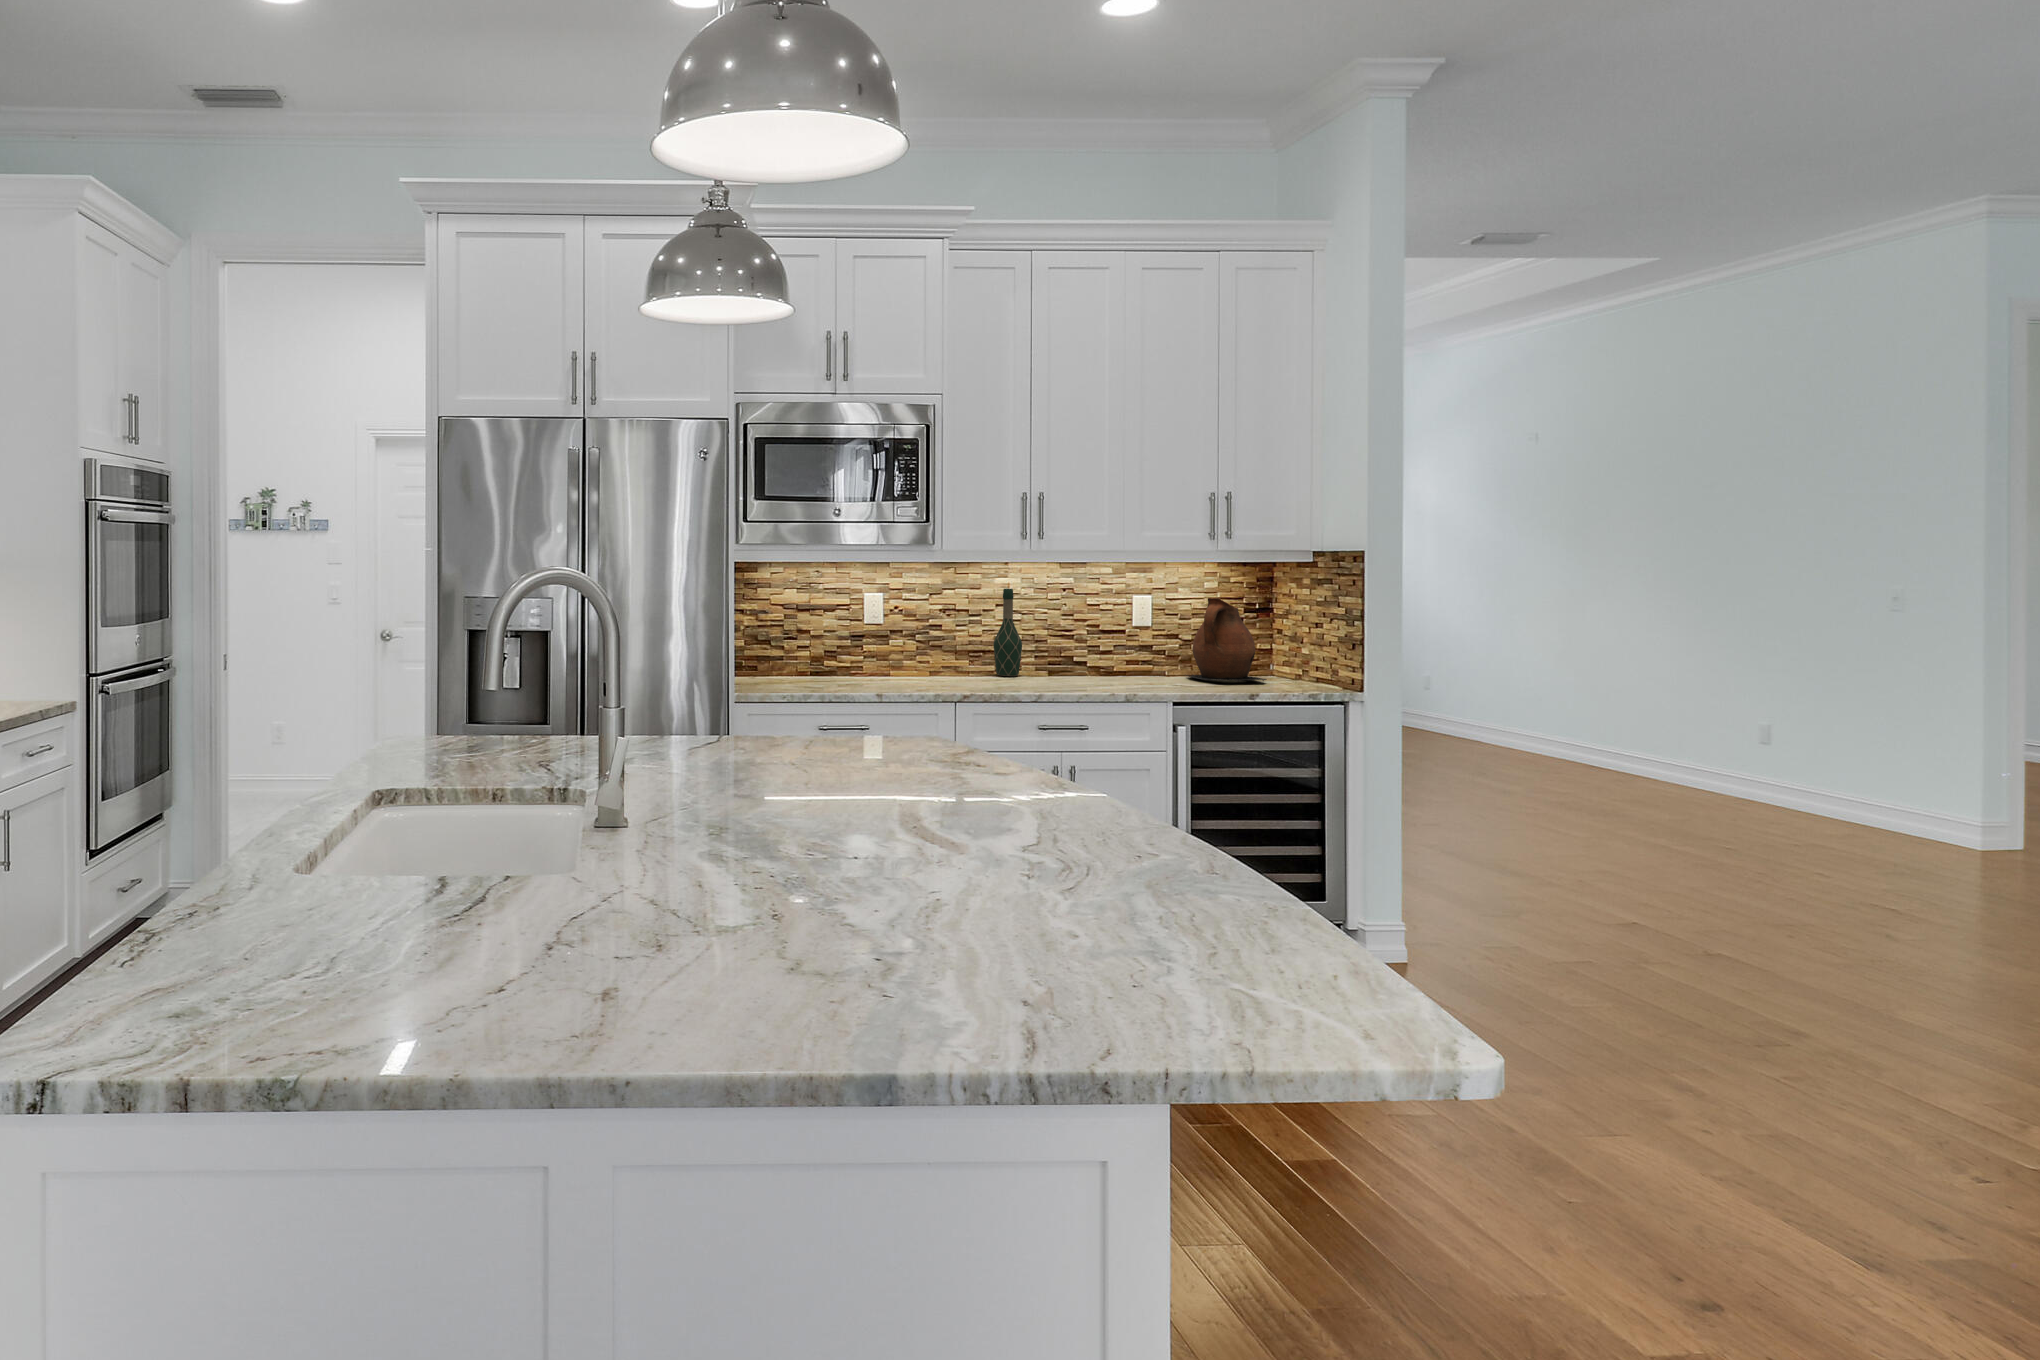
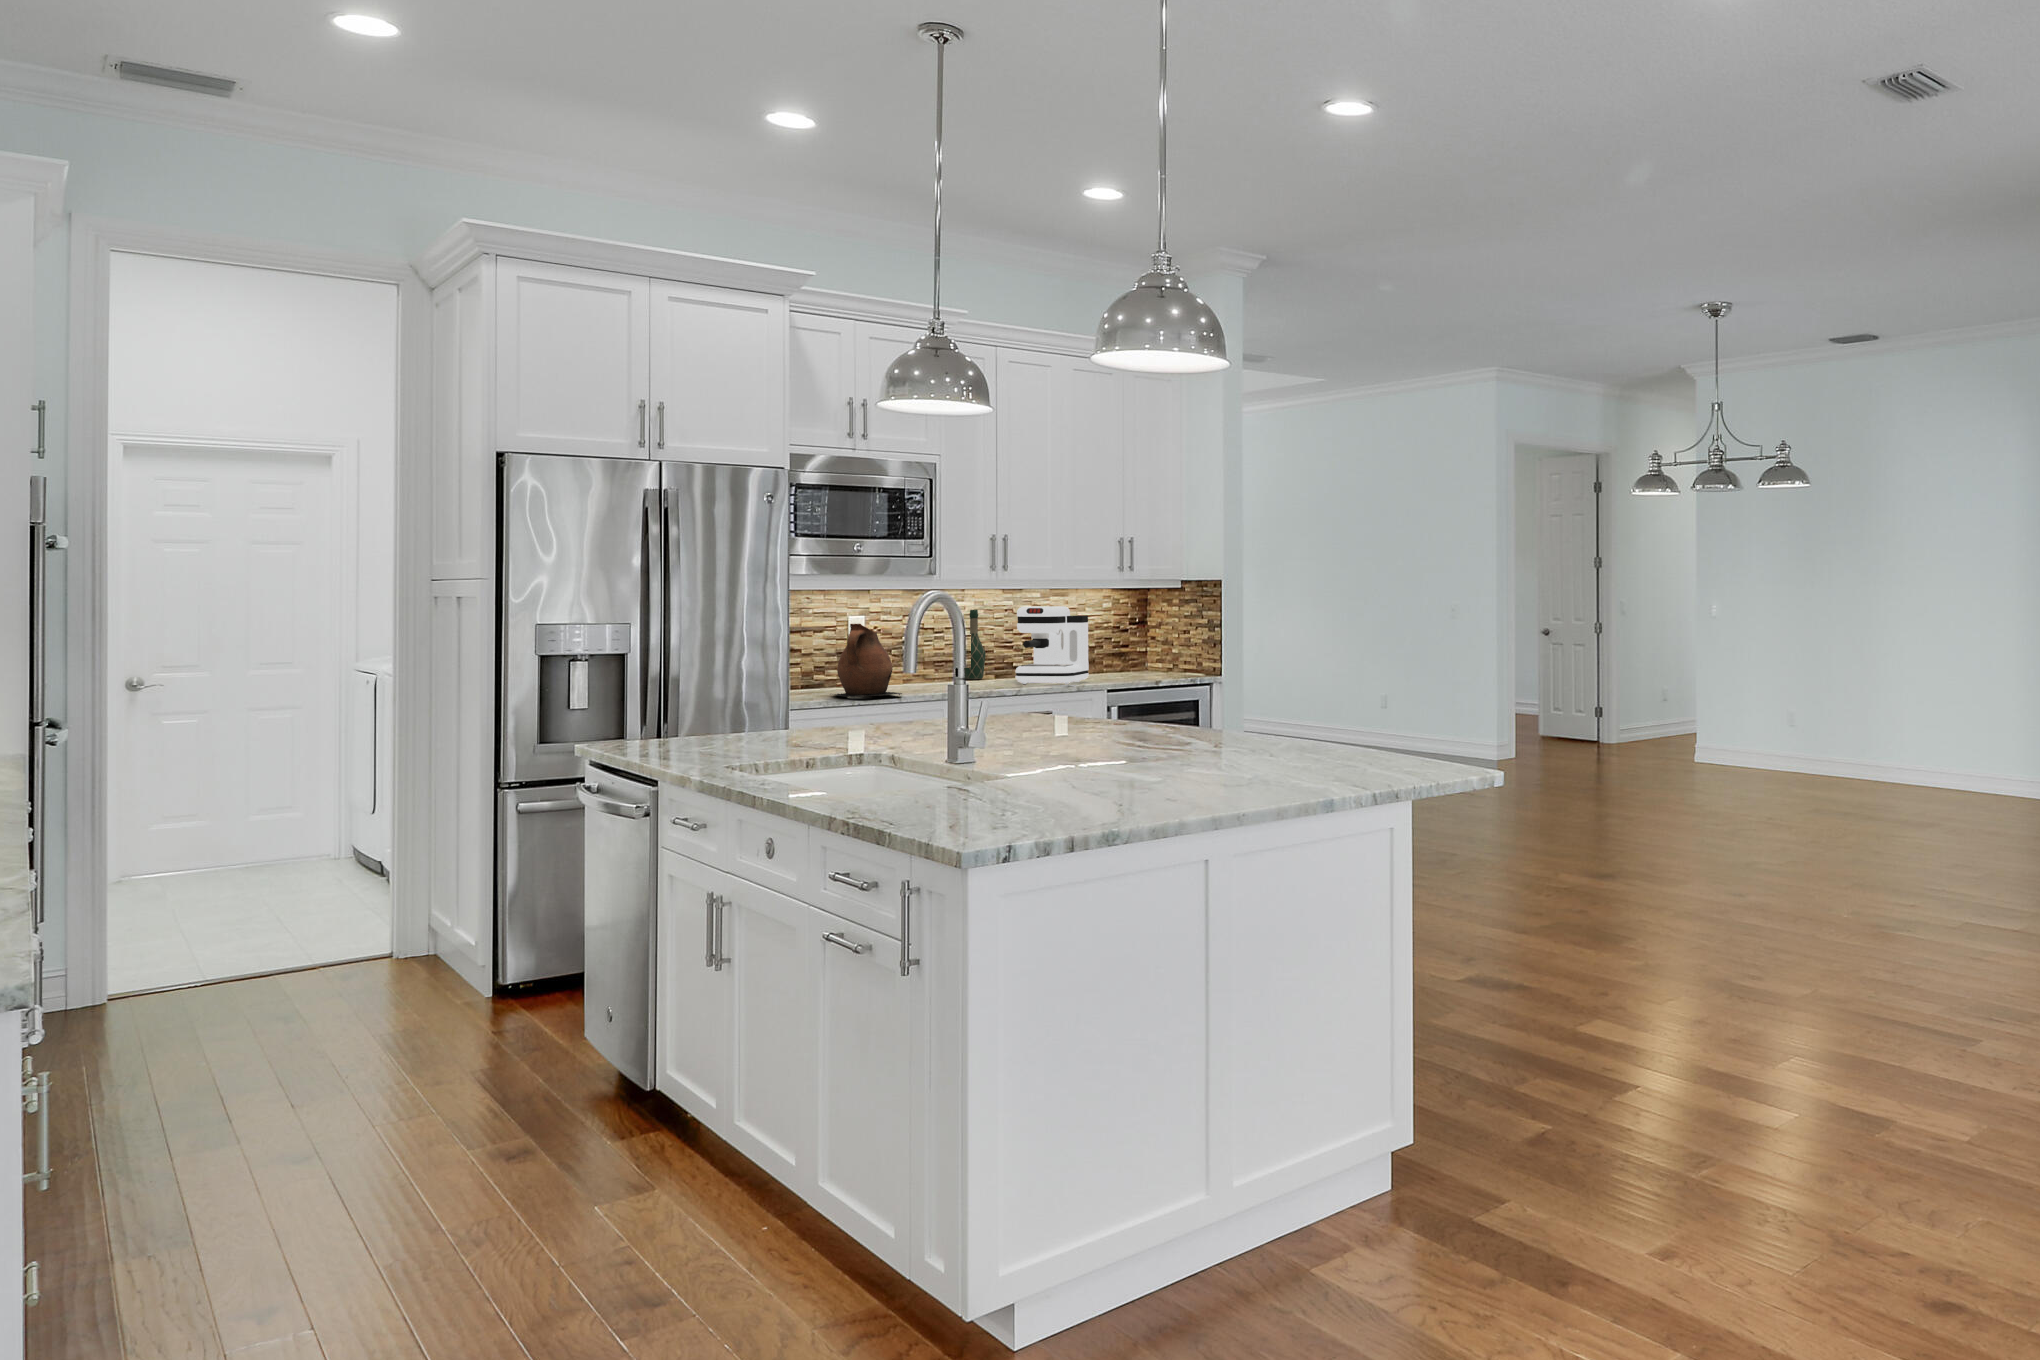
coffee maker: none [1047,586,1151,691] -> present [1016,606,1089,684]
ceramic pitcher: present [1186,598,1267,681] -> present [834,624,902,697]

